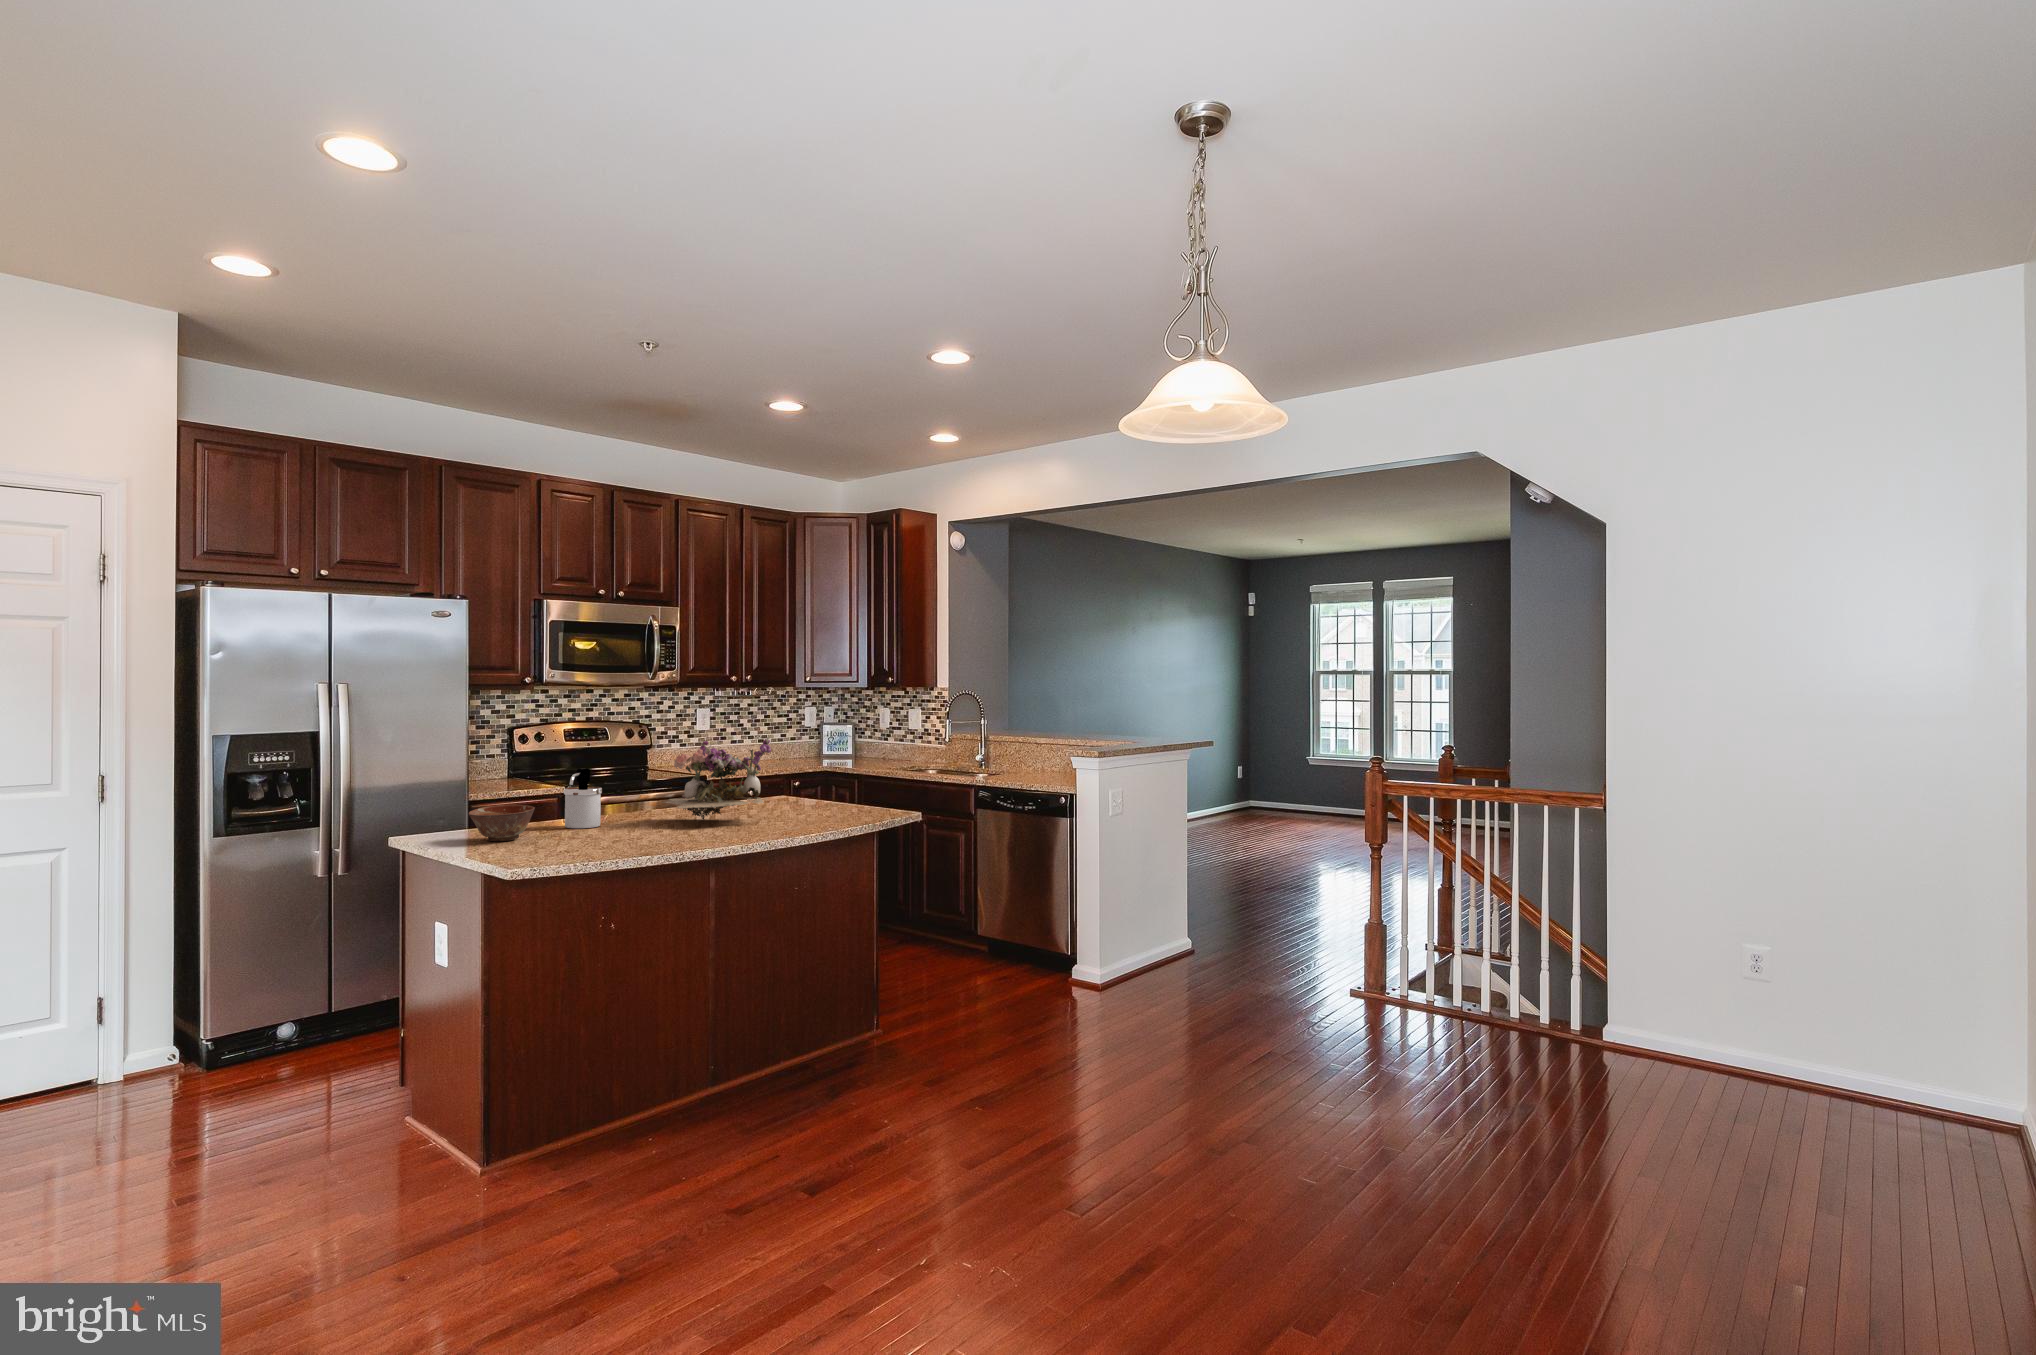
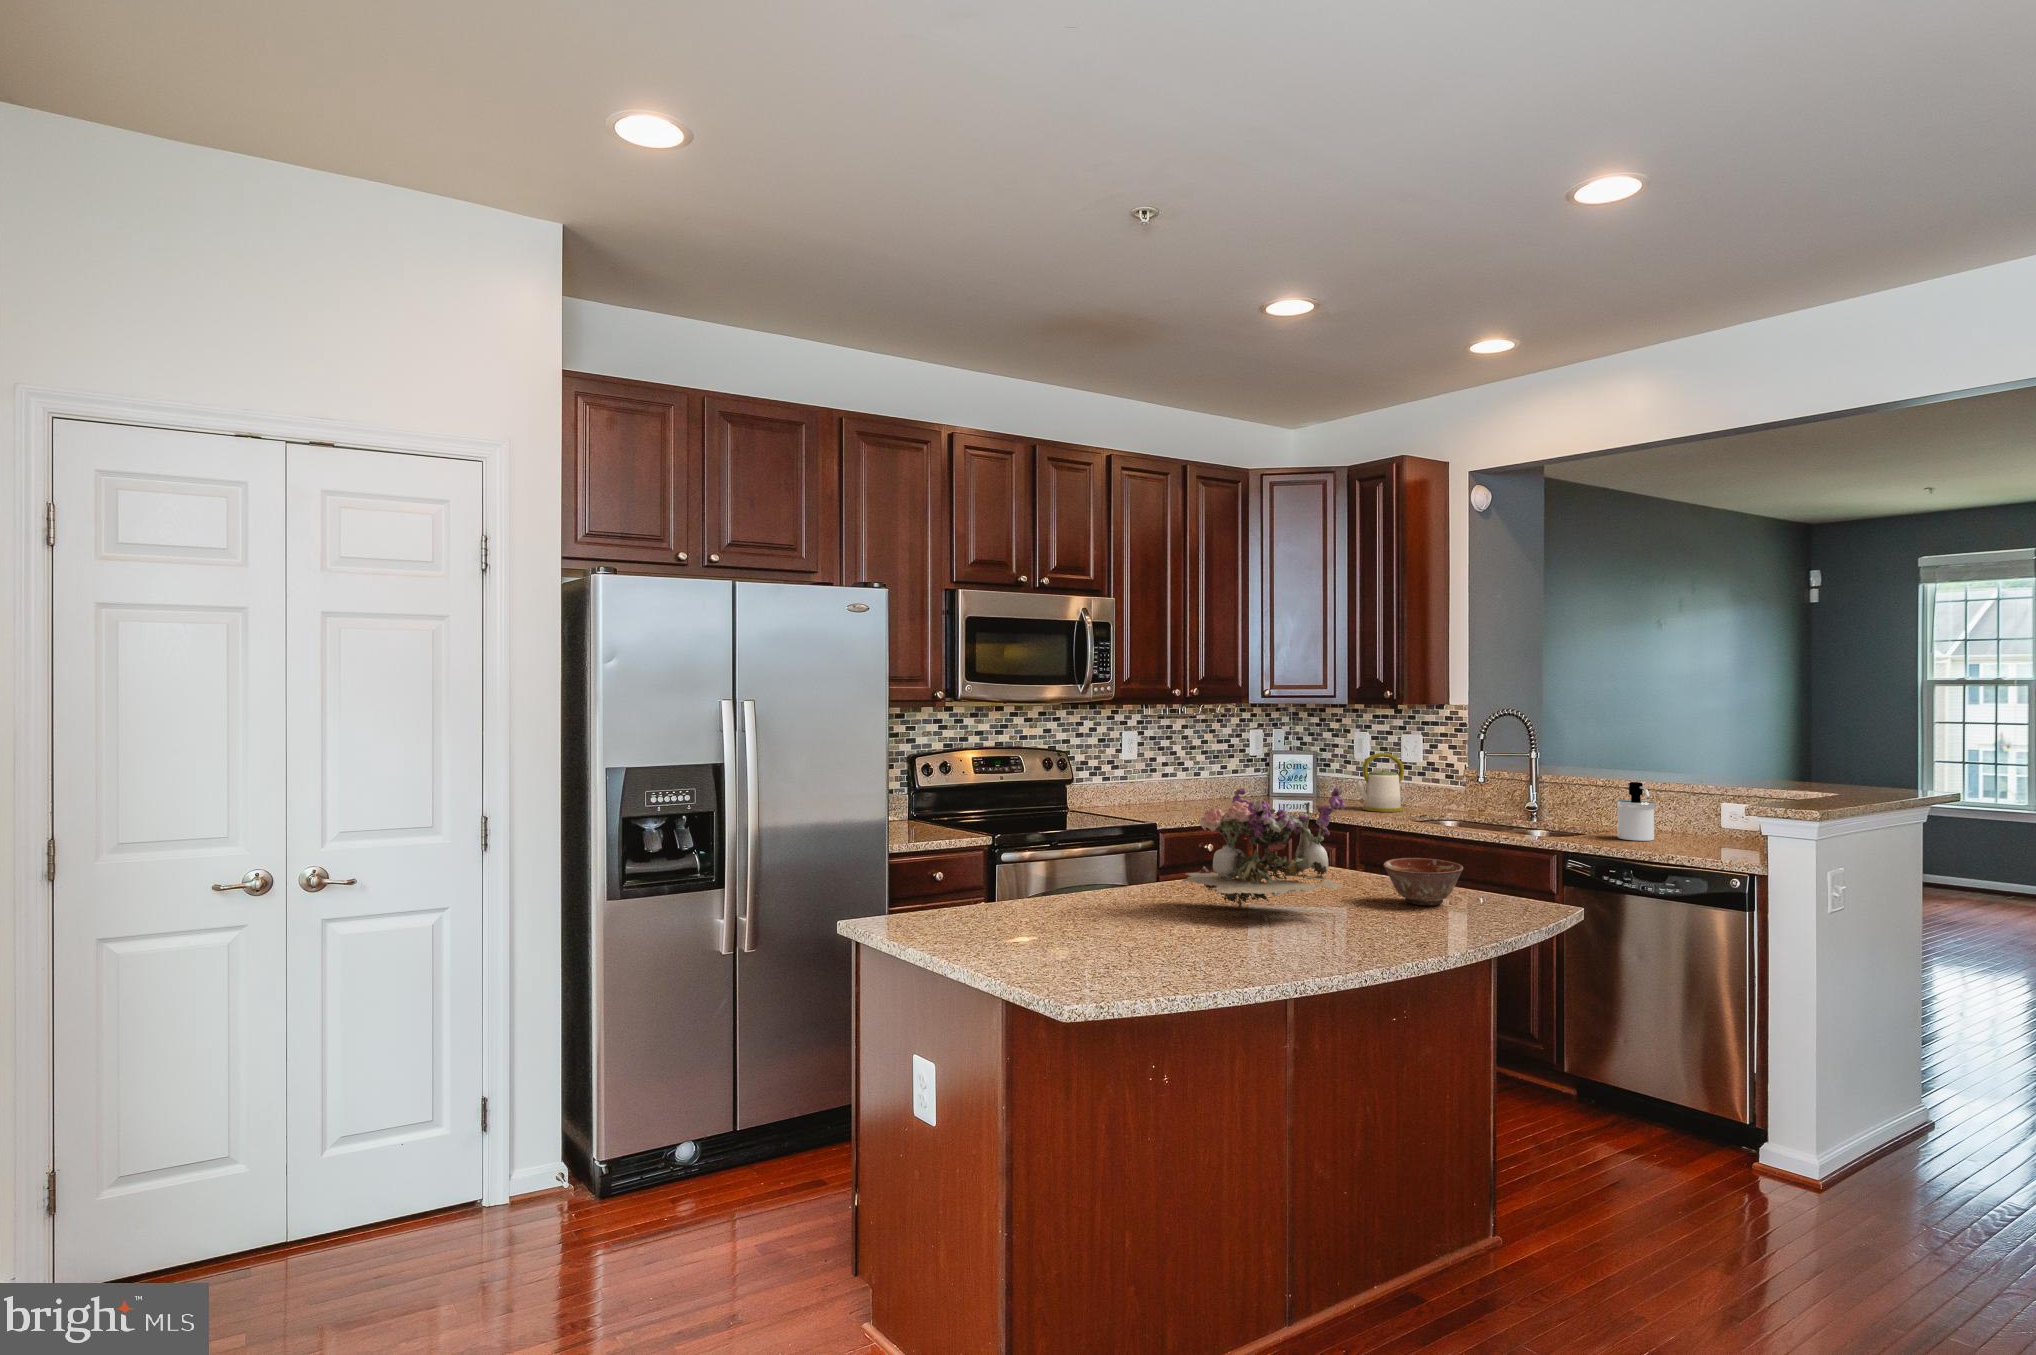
kettle: none [873,723,907,765] -> present [1355,753,1404,812]
soap dispenser: present [564,768,602,828] -> present [1616,782,1656,841]
ceramic bowl: present [468,805,535,841] -> present [1383,858,1463,905]

